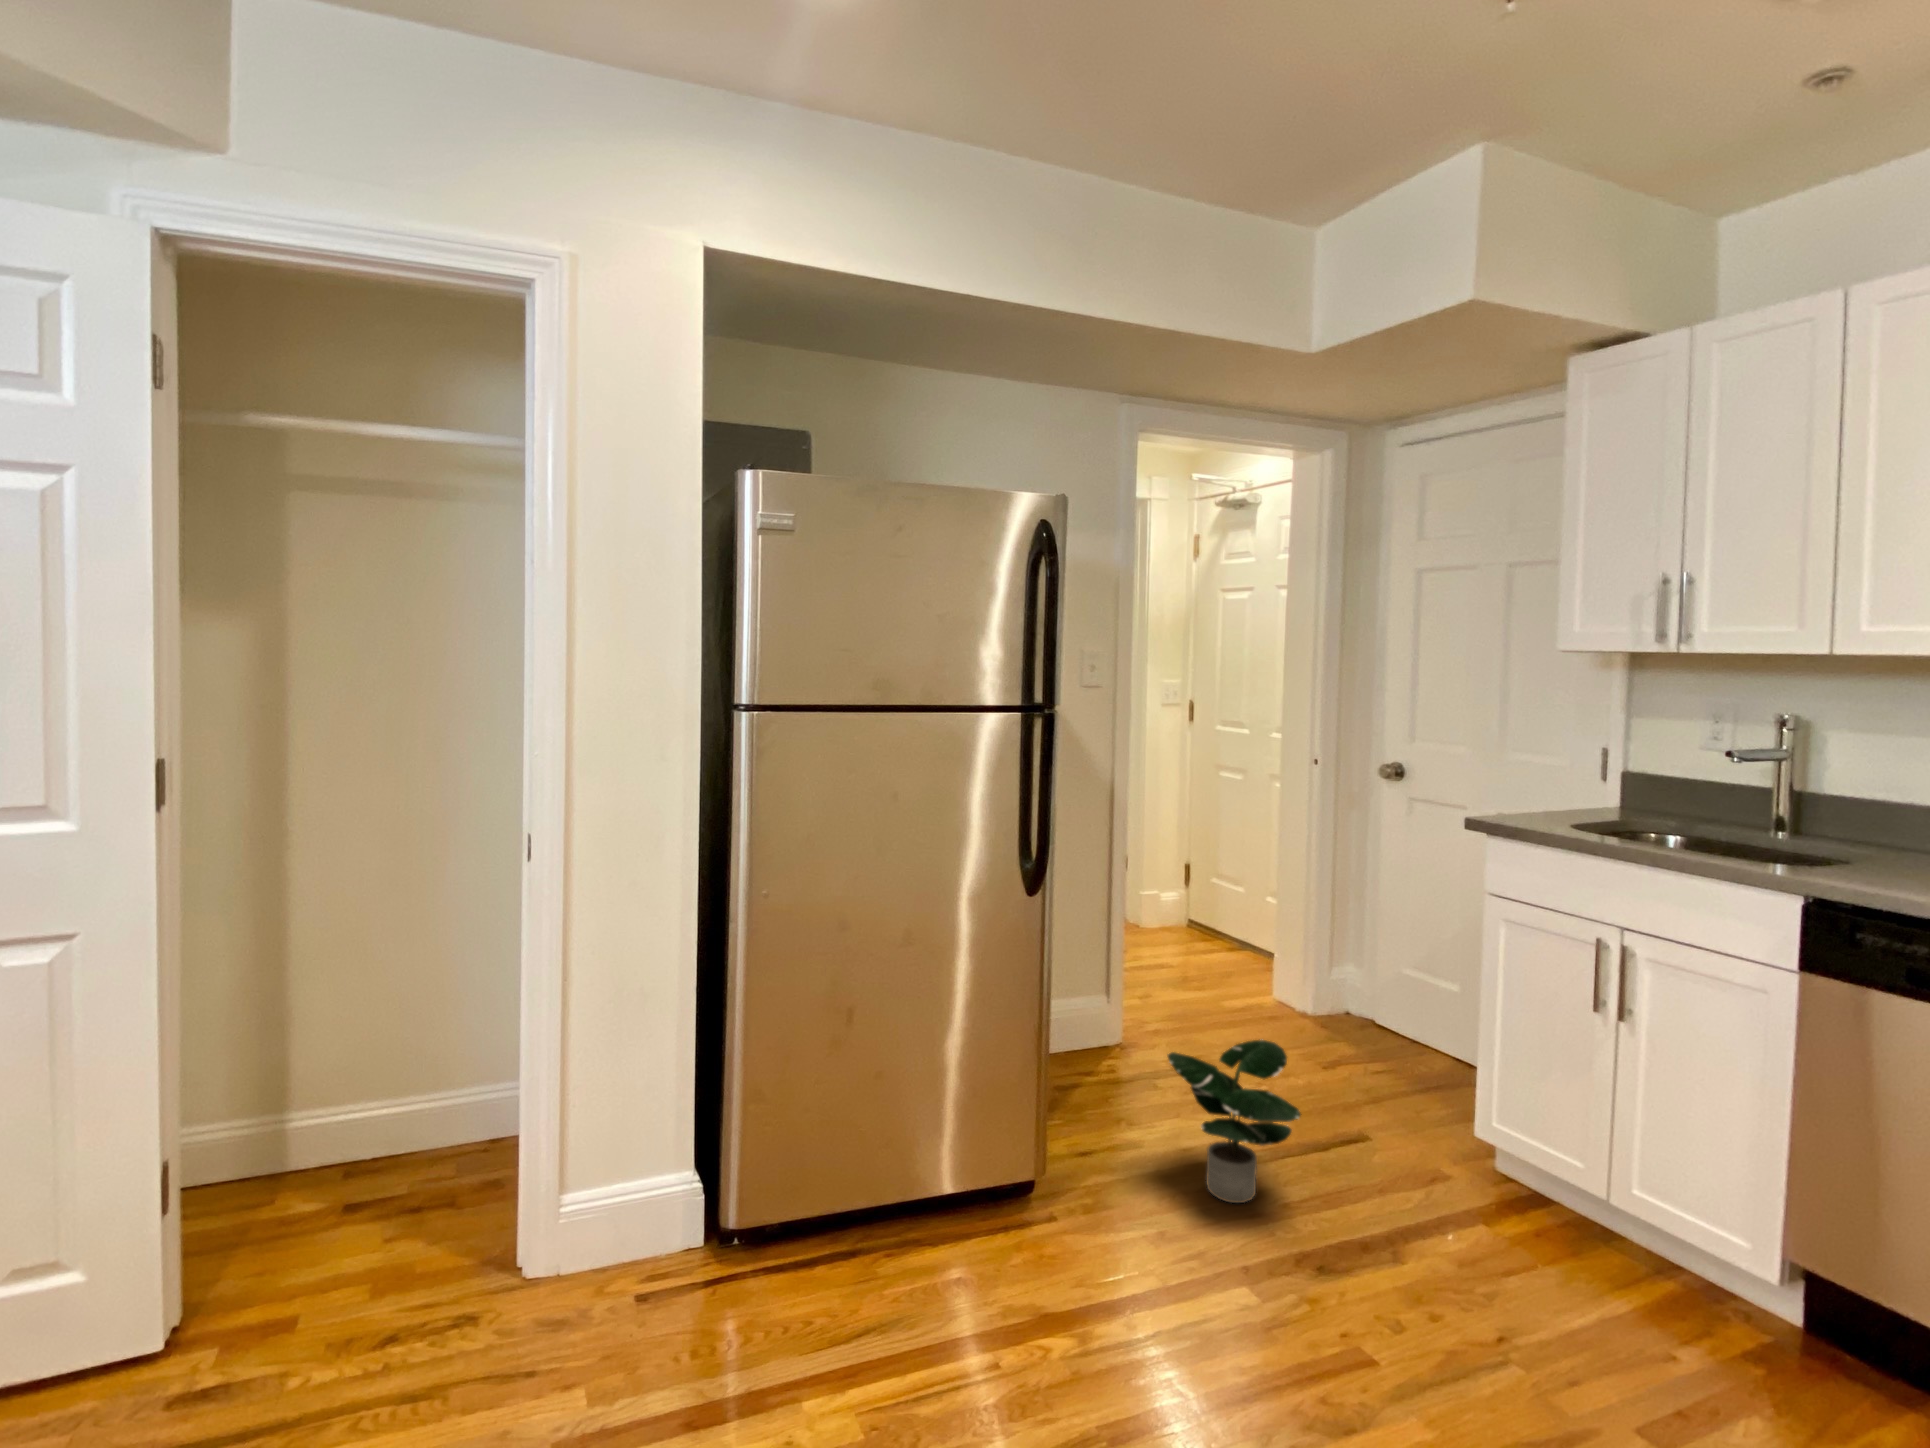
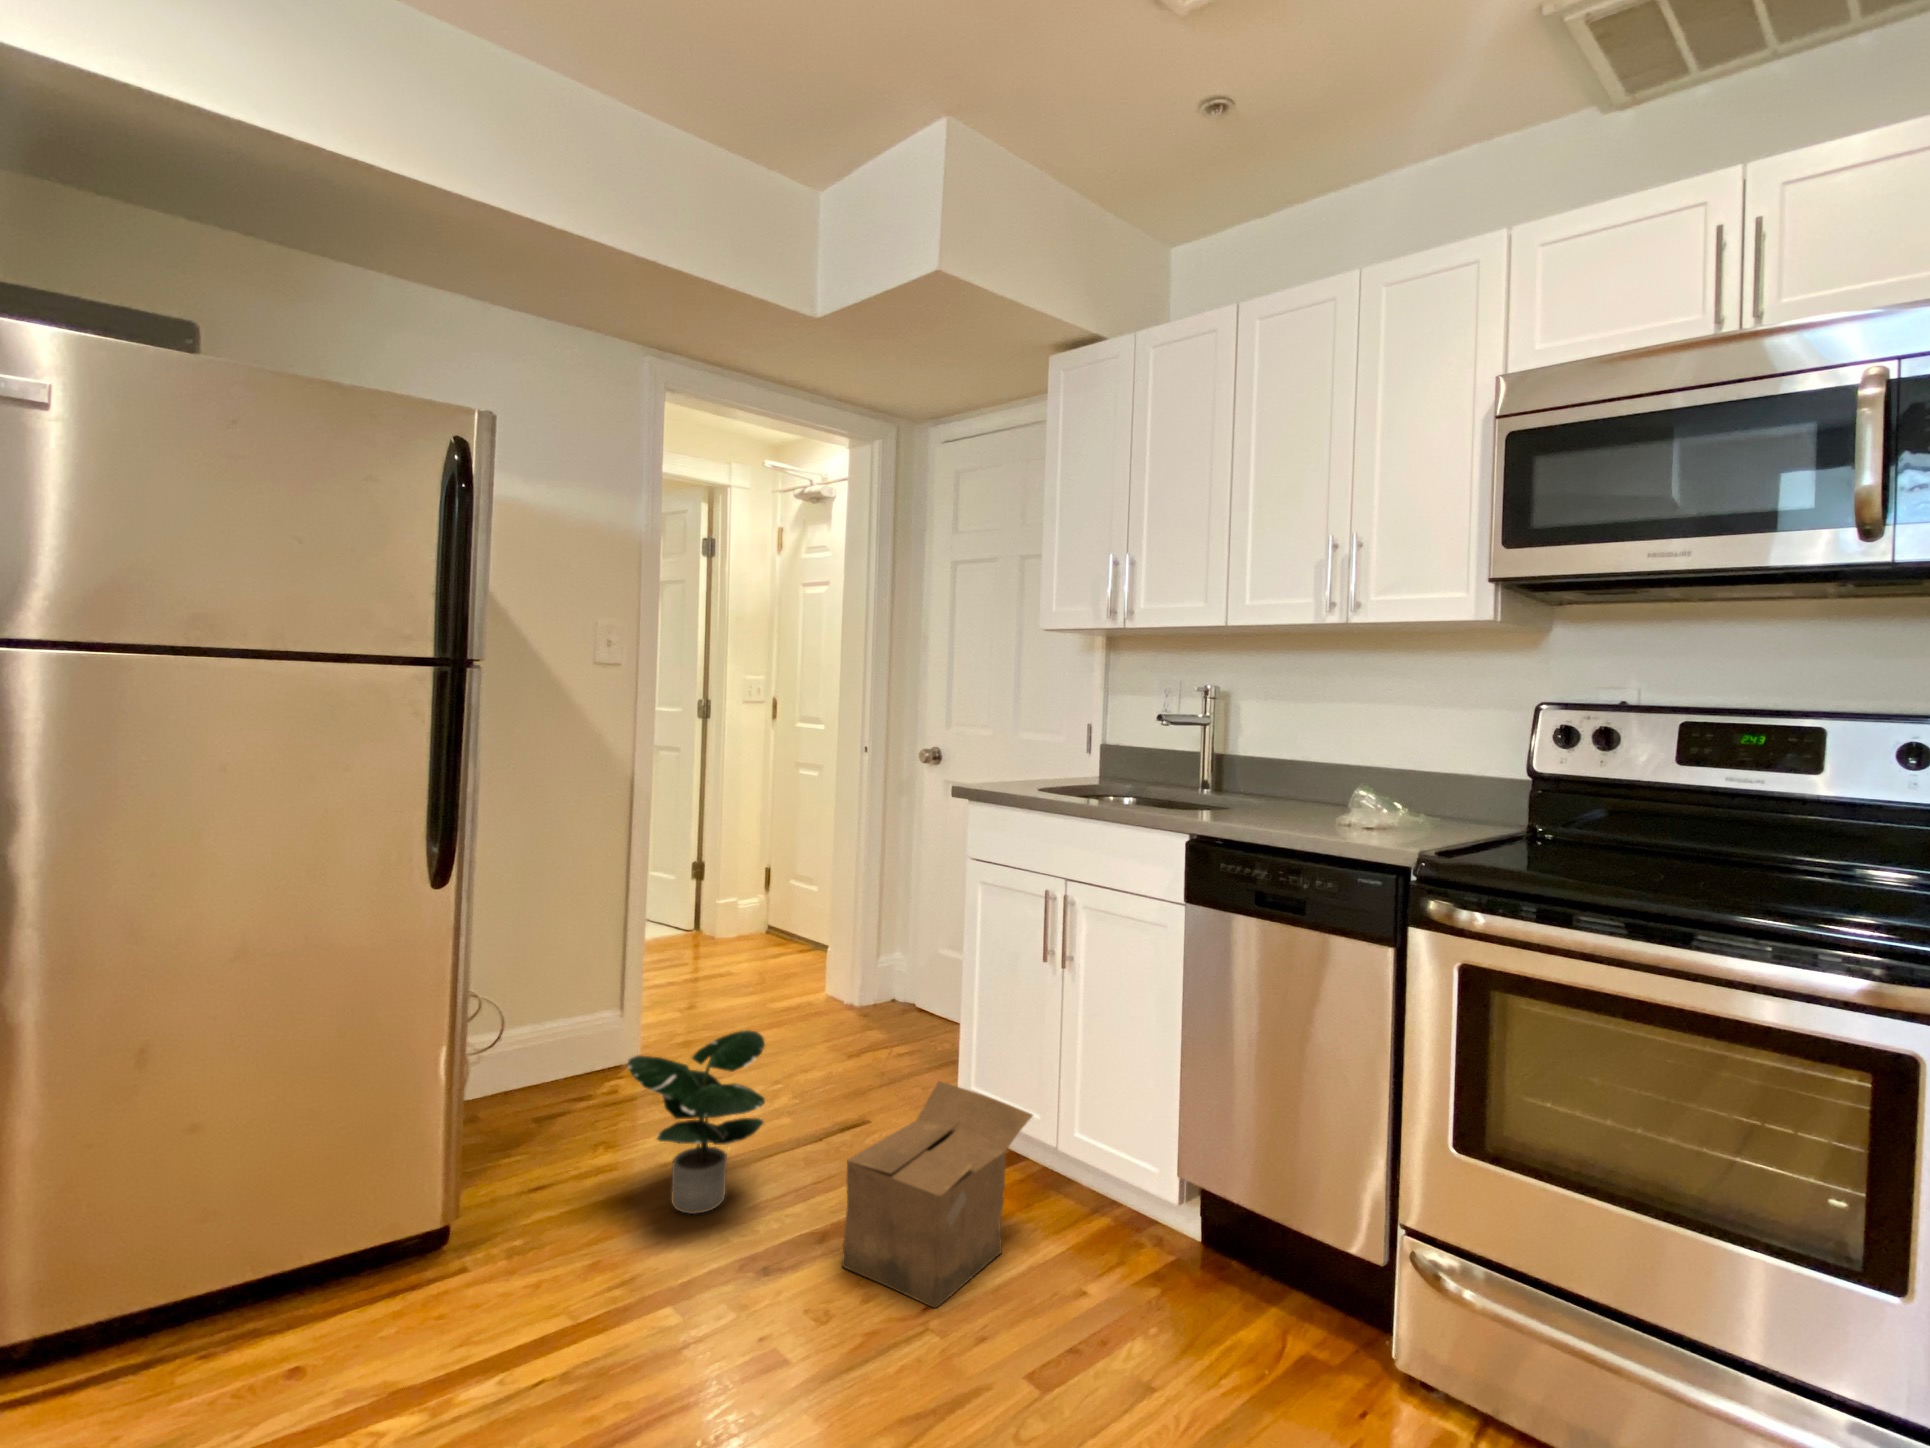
cardboard box: none [1396,1117,1597,1346] -> present [842,1081,1033,1308]

